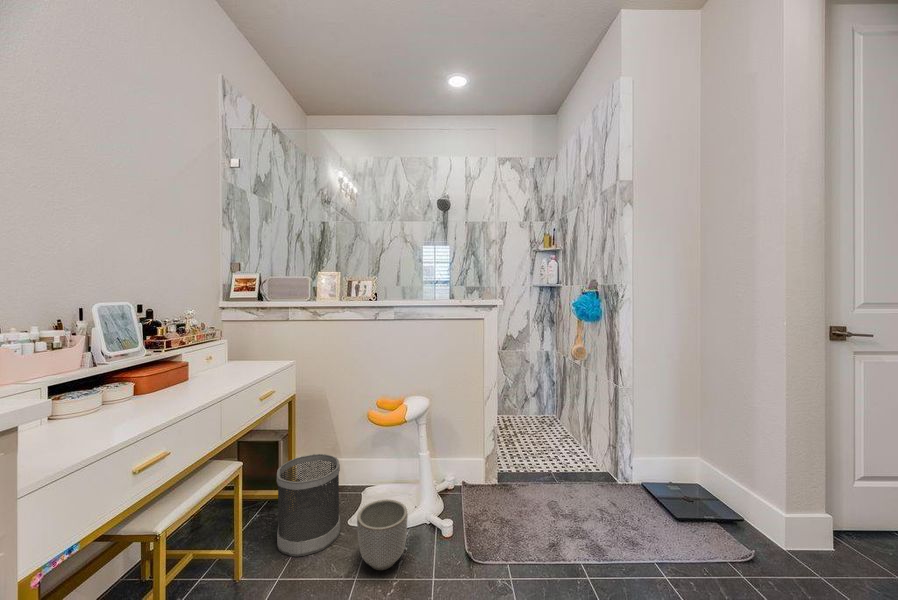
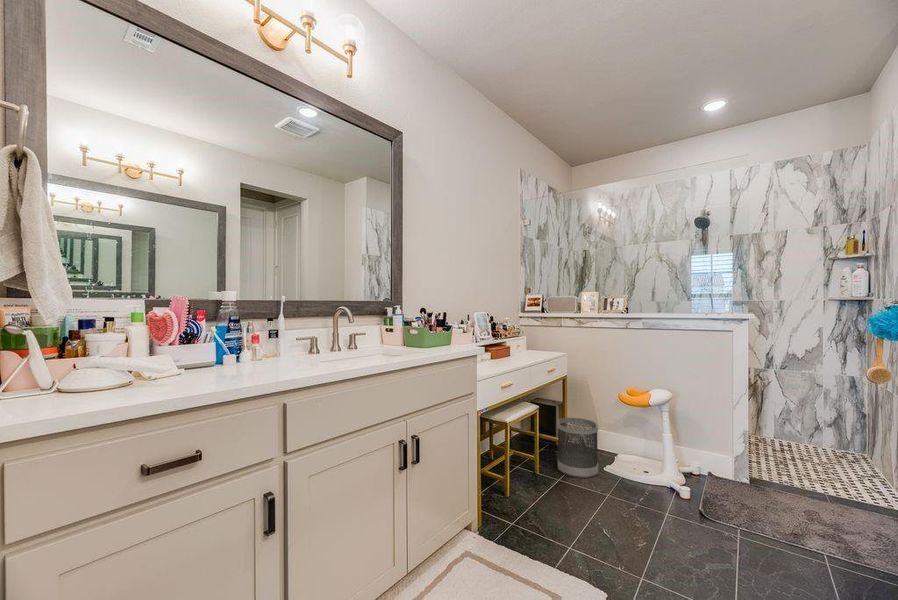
planter: present [357,499,408,570] -> none [610,455,647,499]

